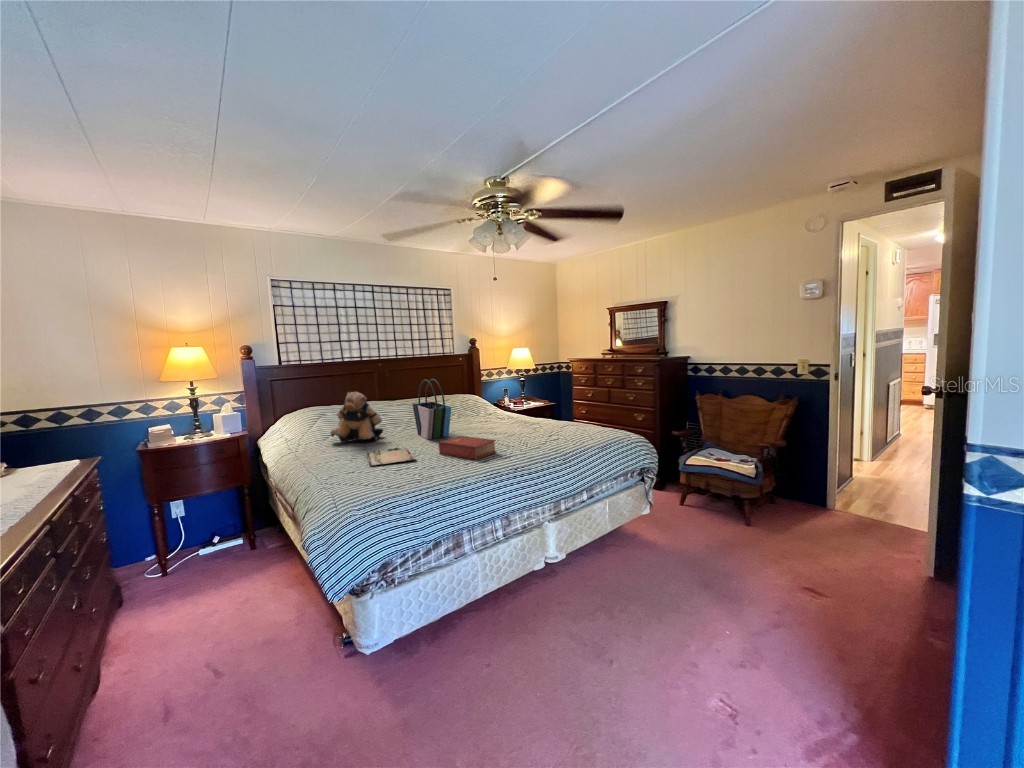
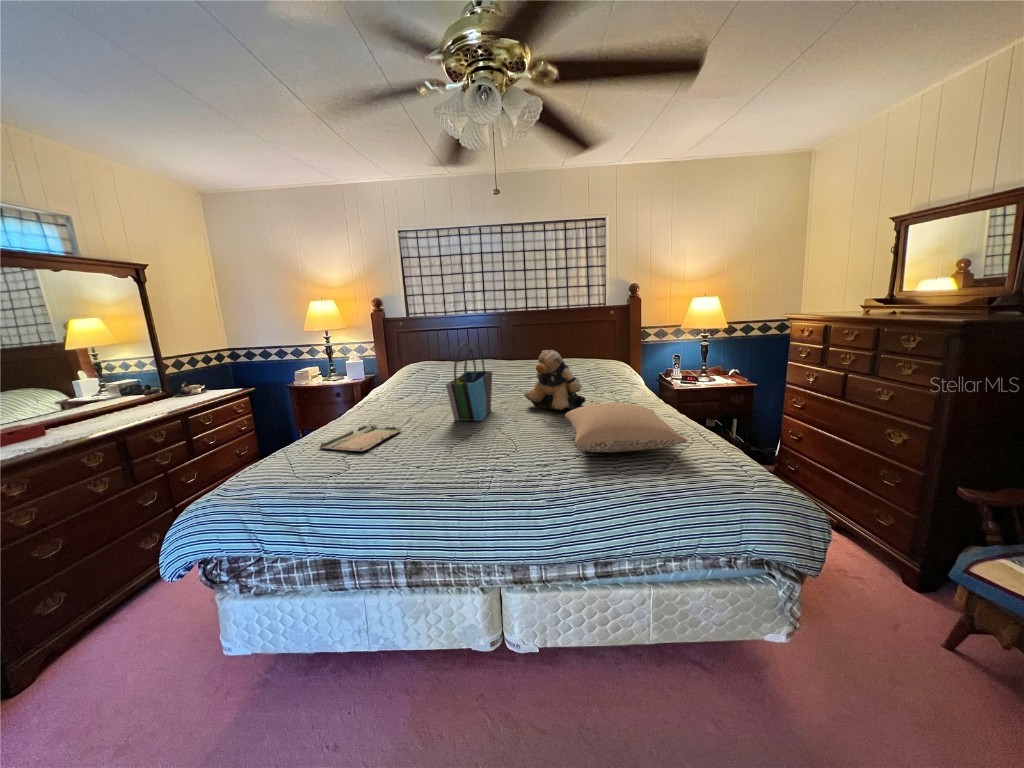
teddy bear: present [331,392,383,443] -> present [525,350,586,411]
pillow: none [513,408,595,434] -> present [565,403,688,452]
book: present [439,436,496,460] -> none [407,428,459,474]

